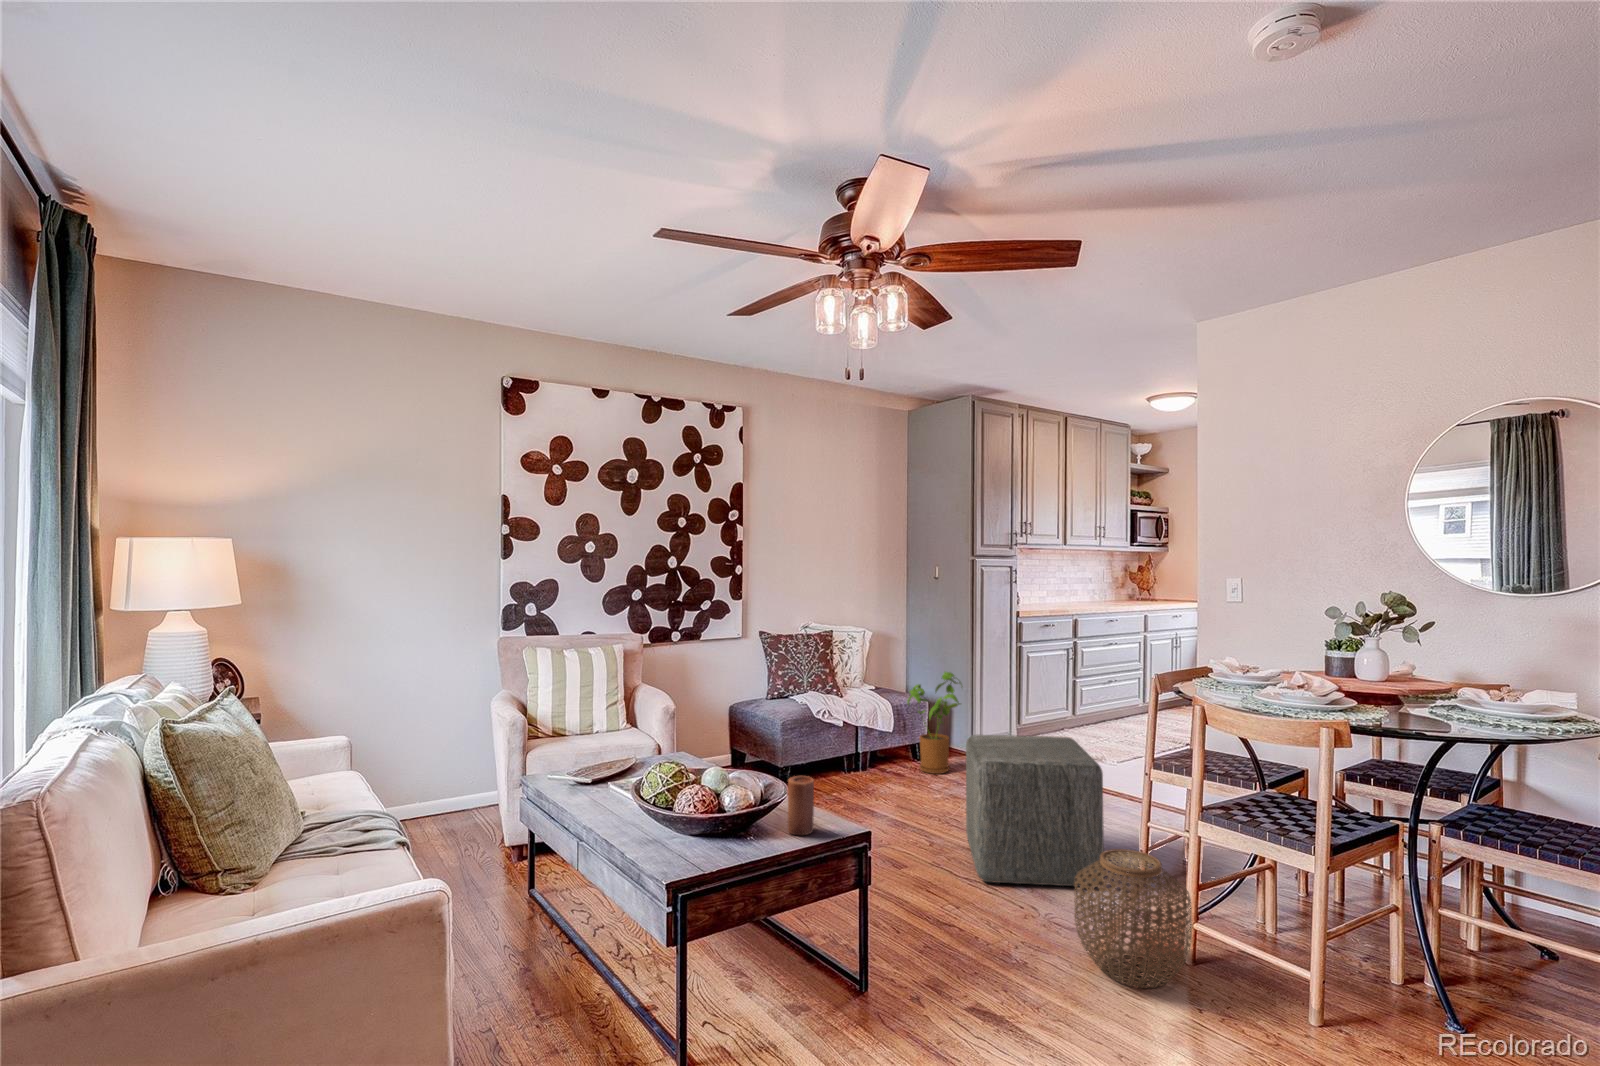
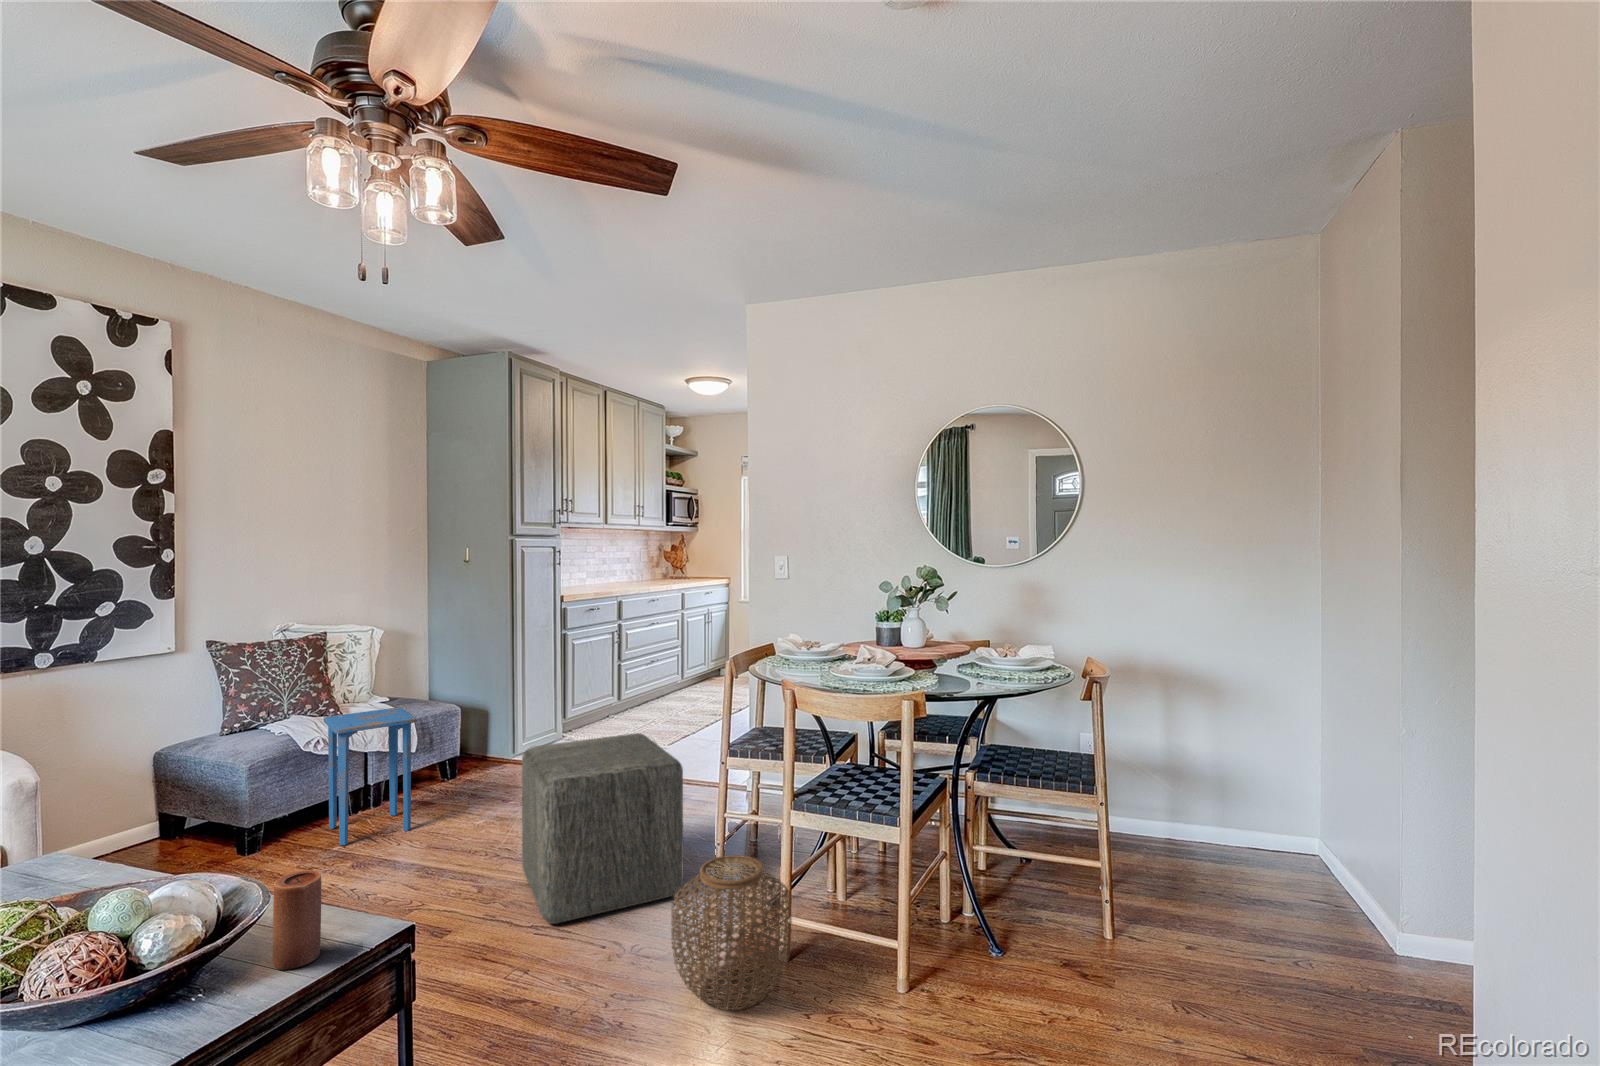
house plant: present [907,672,961,774] -> none [433,671,505,795]
side table: none [830,693,892,793] -> present [323,707,416,845]

